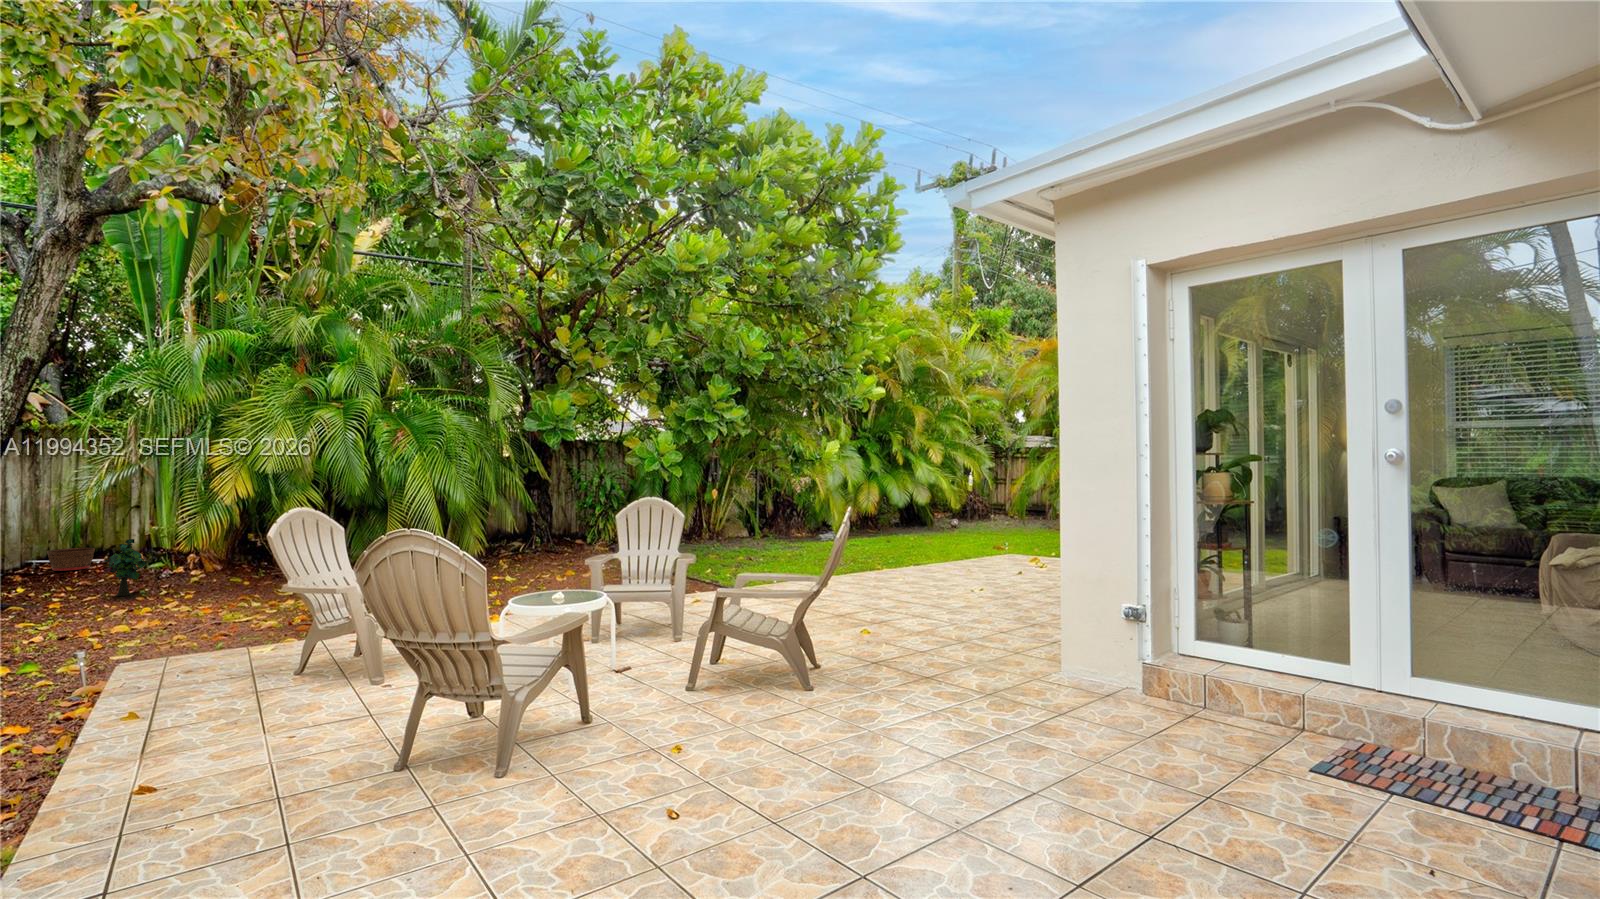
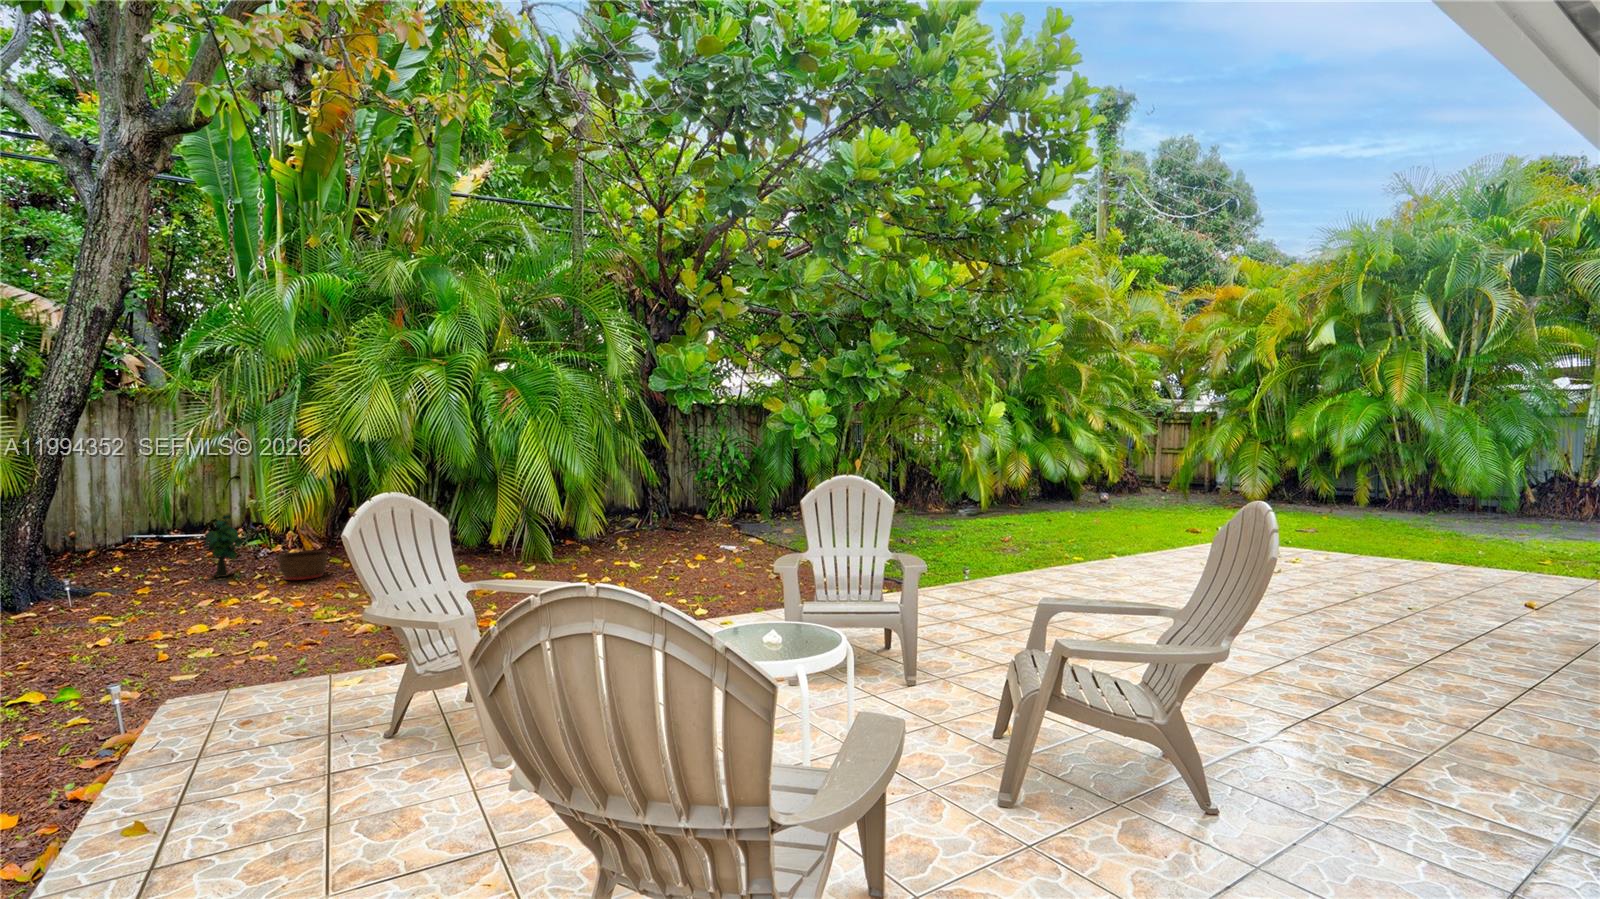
basket: present [47,548,95,571] -> present [278,550,328,580]

